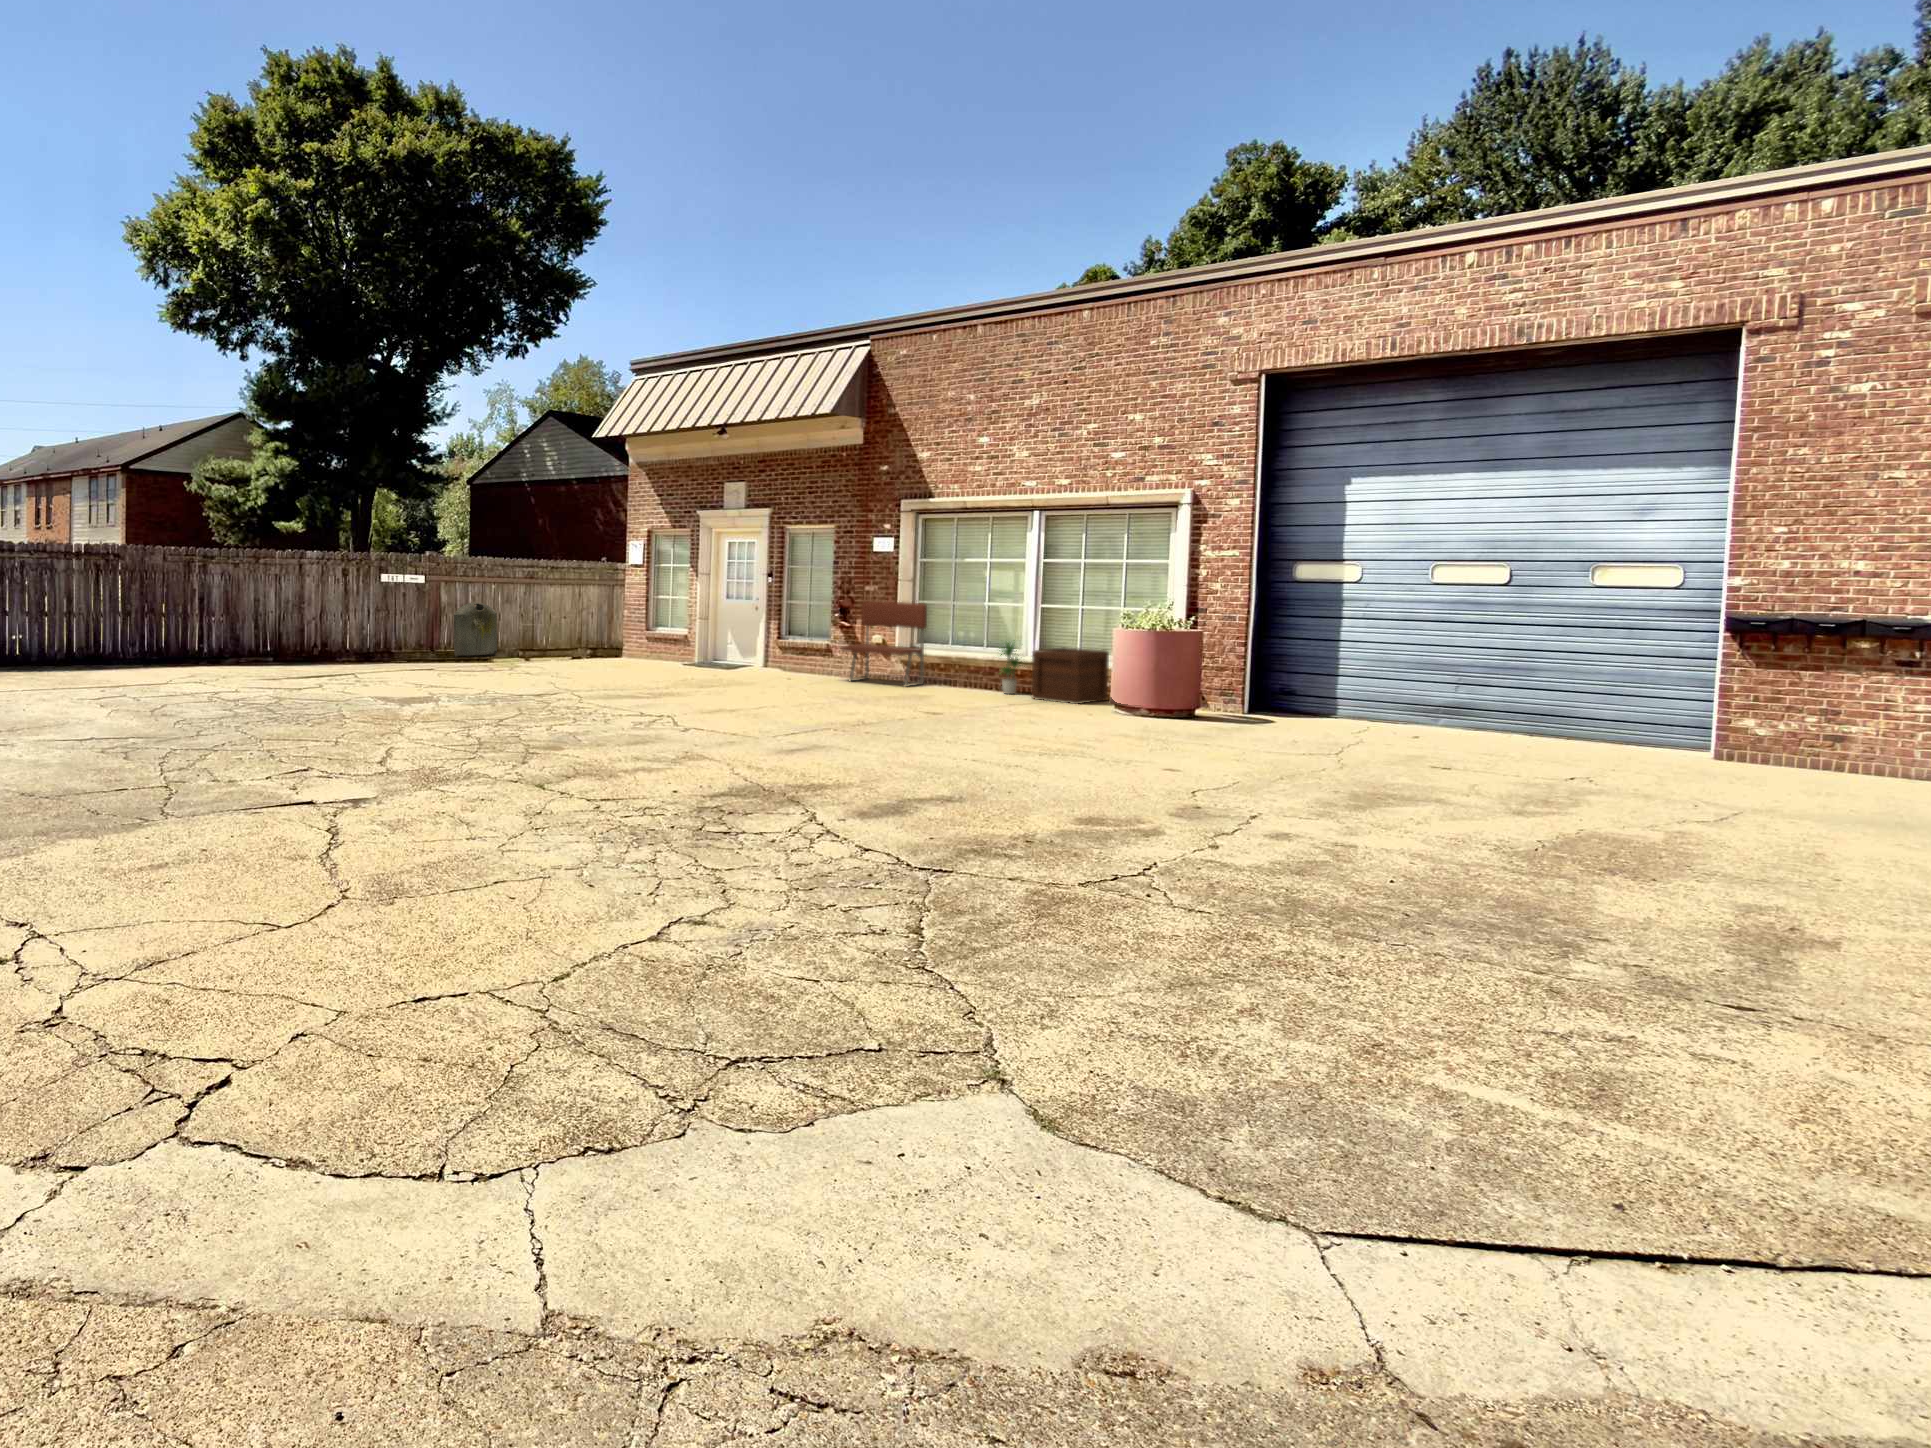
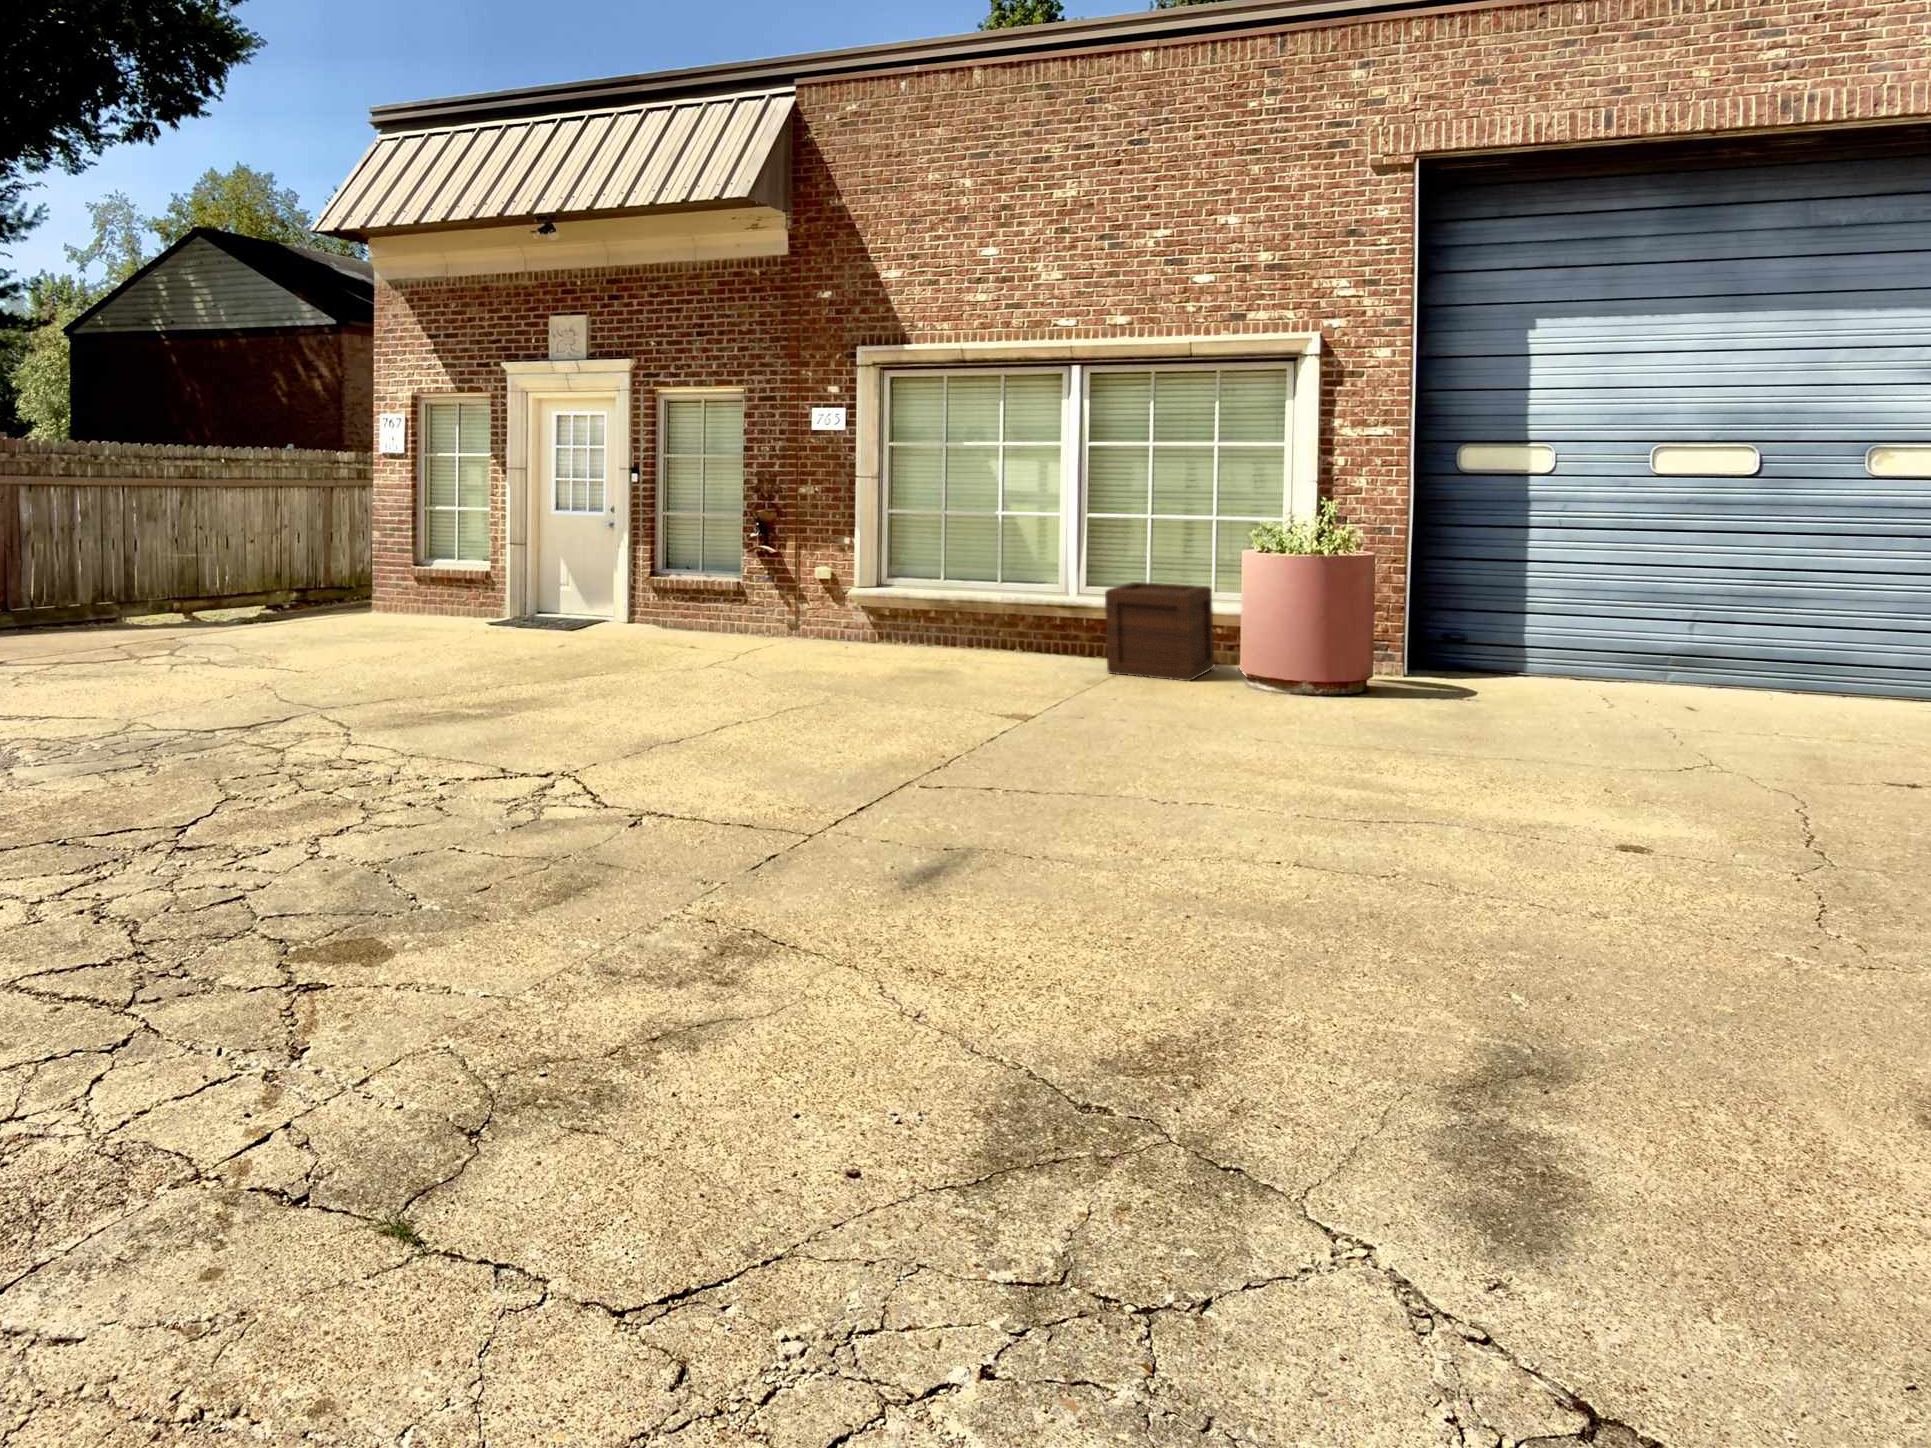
bench: present [841,601,927,687] -> none [766,510,904,657]
trash can: present [454,603,497,657] -> none [18,520,110,623]
potted plant: present [999,640,1025,694] -> none [1024,568,1086,664]

